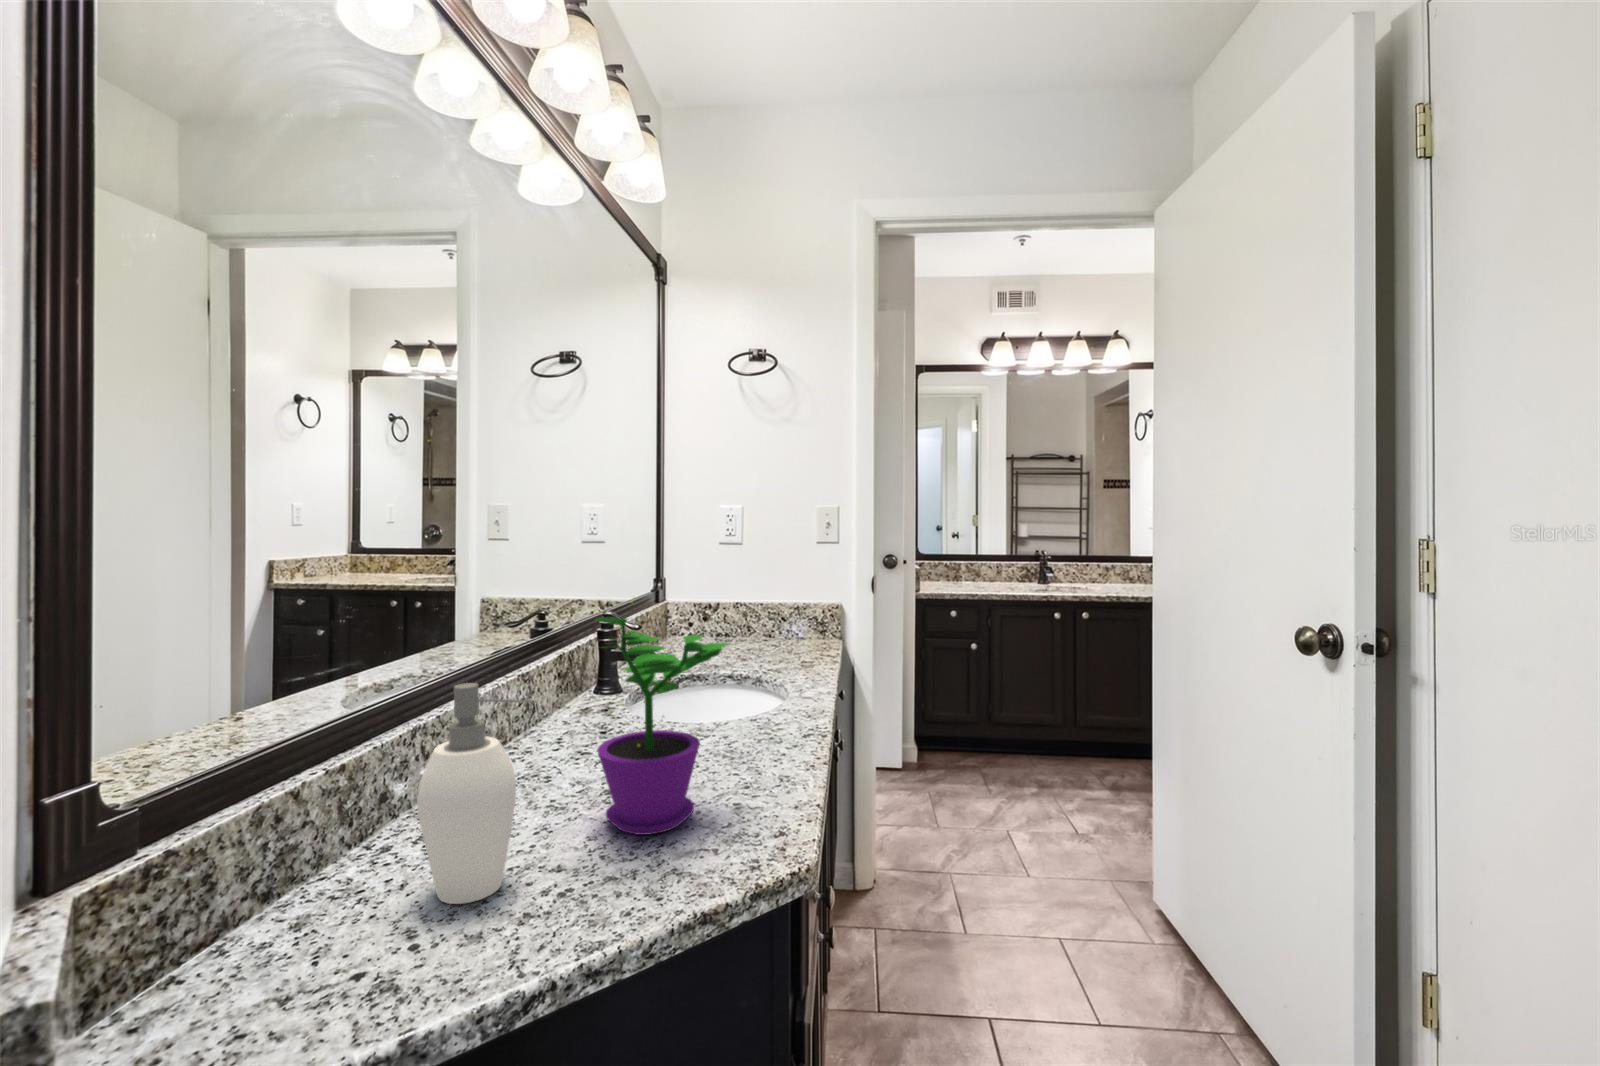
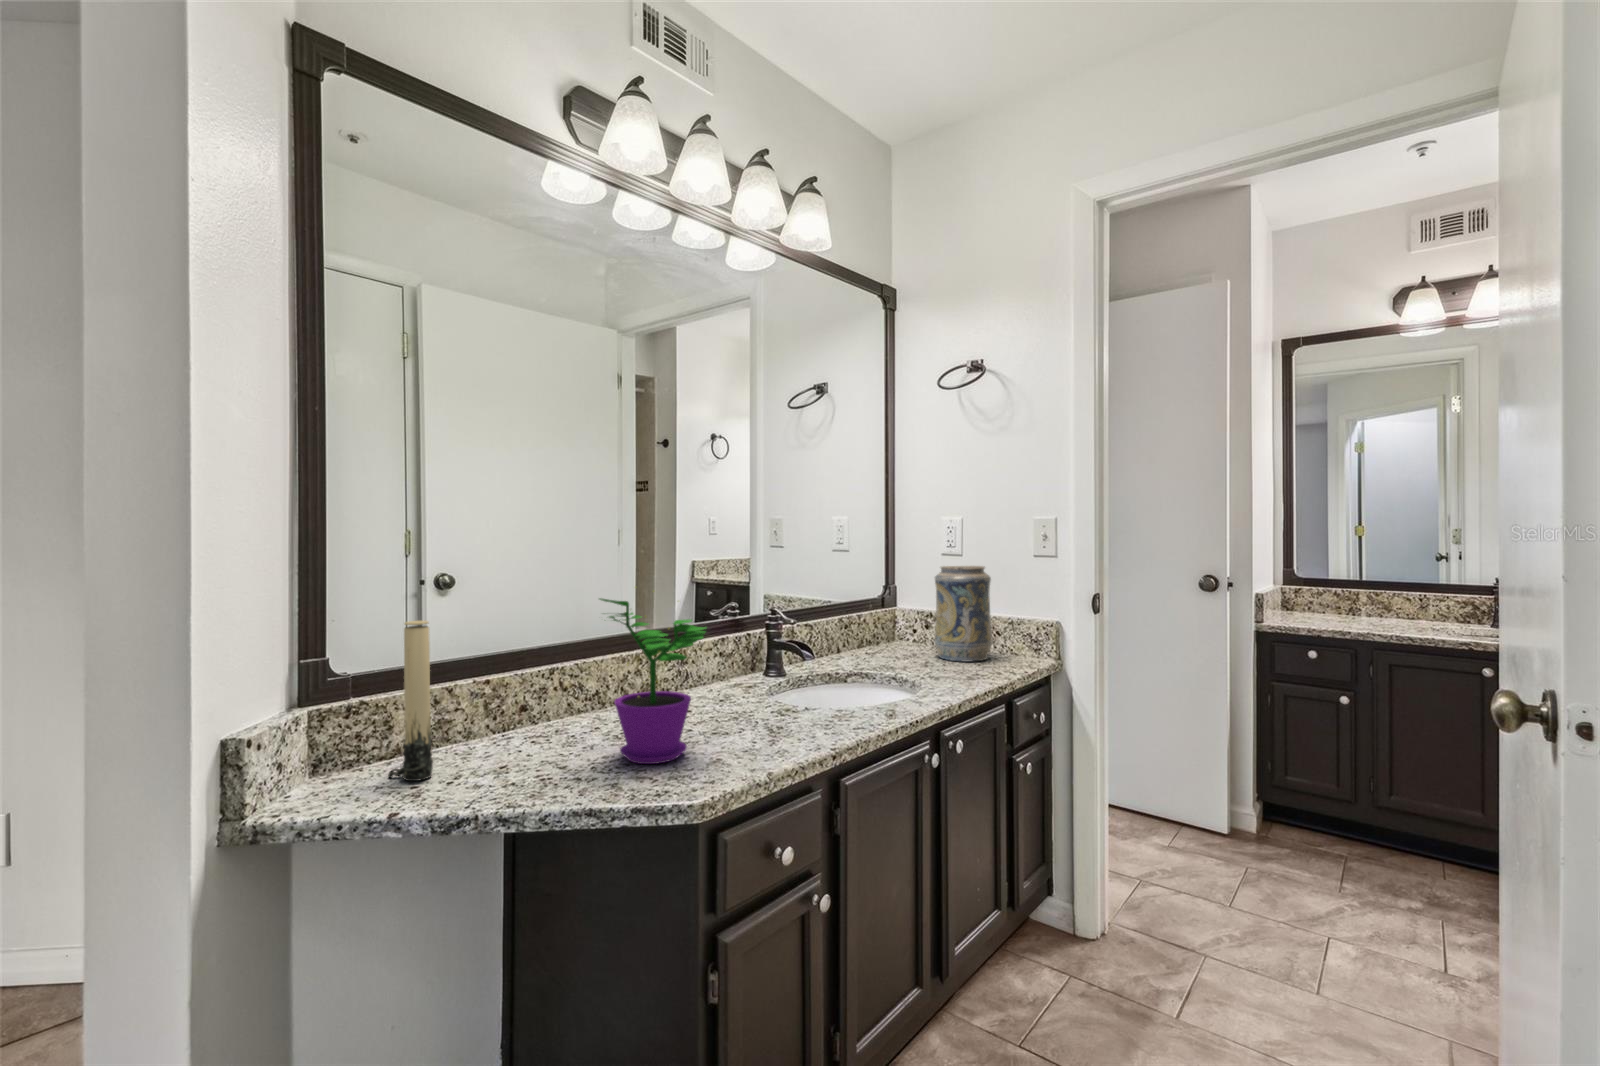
decorative vase: none [726,555,783,651] -> present [934,566,992,661]
candle: none [271,681,366,977] -> present [388,621,433,781]
soap dispenser: present [417,683,536,904] -> none [478,633,540,771]

